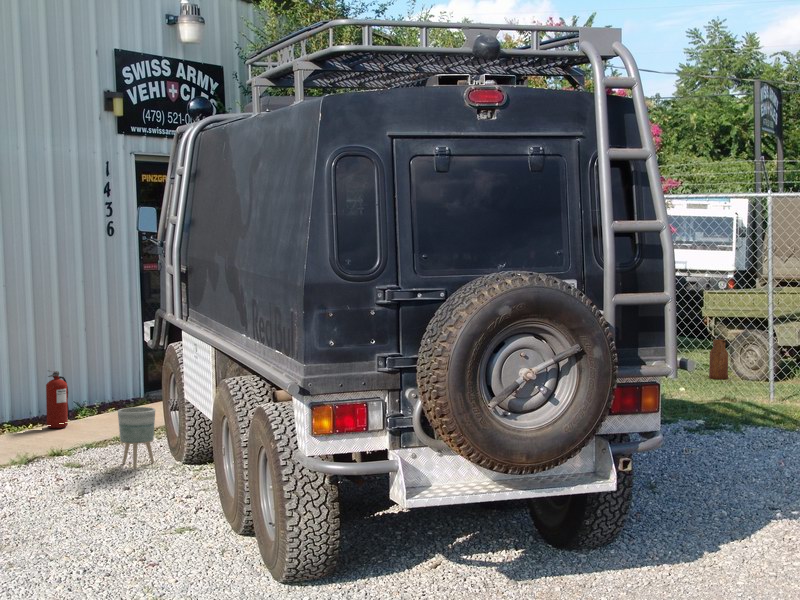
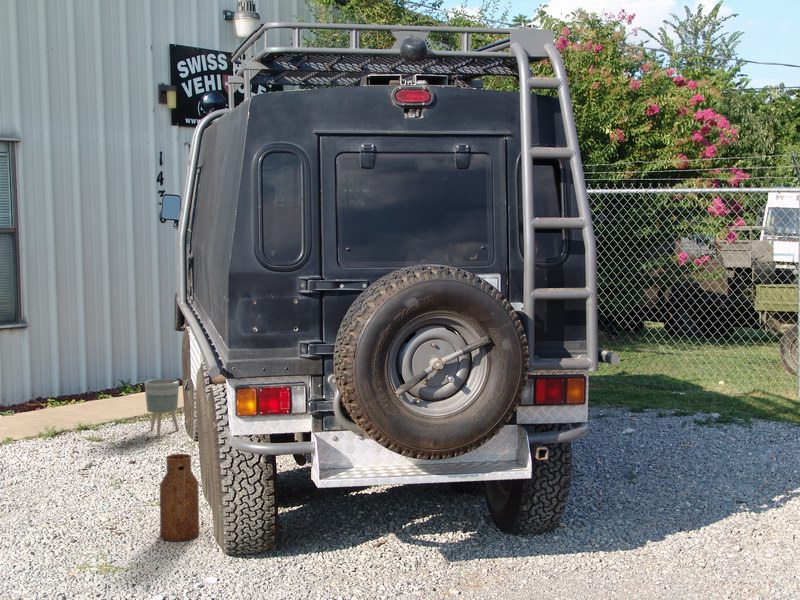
watering can: present [709,339,728,379] -> present [160,454,200,541]
fire extinguisher: present [46,370,69,429] -> none [103,342,124,395]

